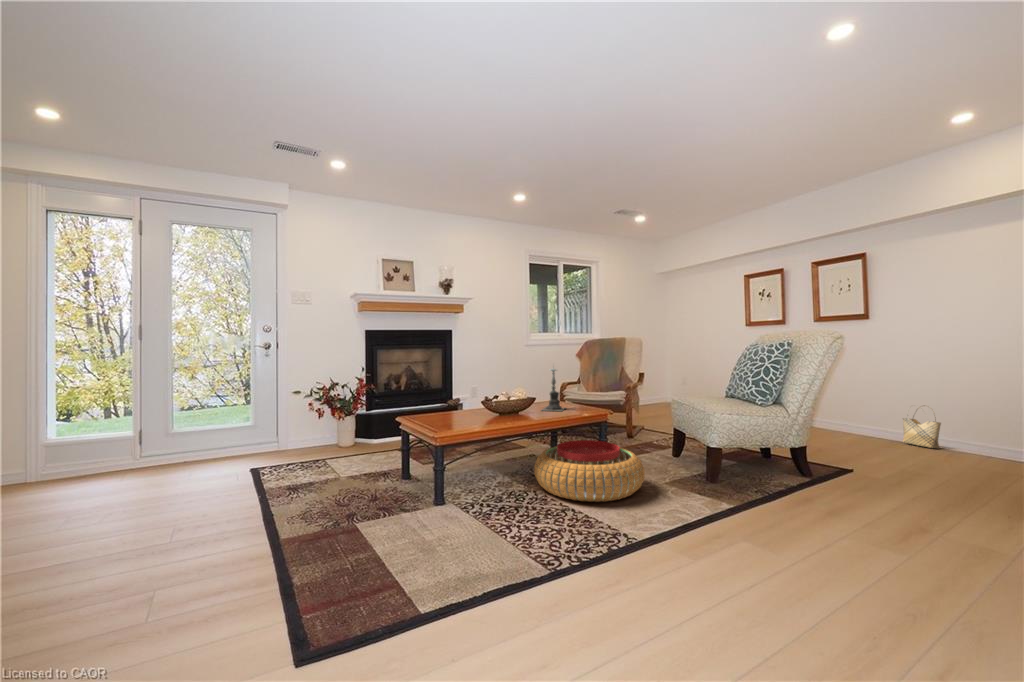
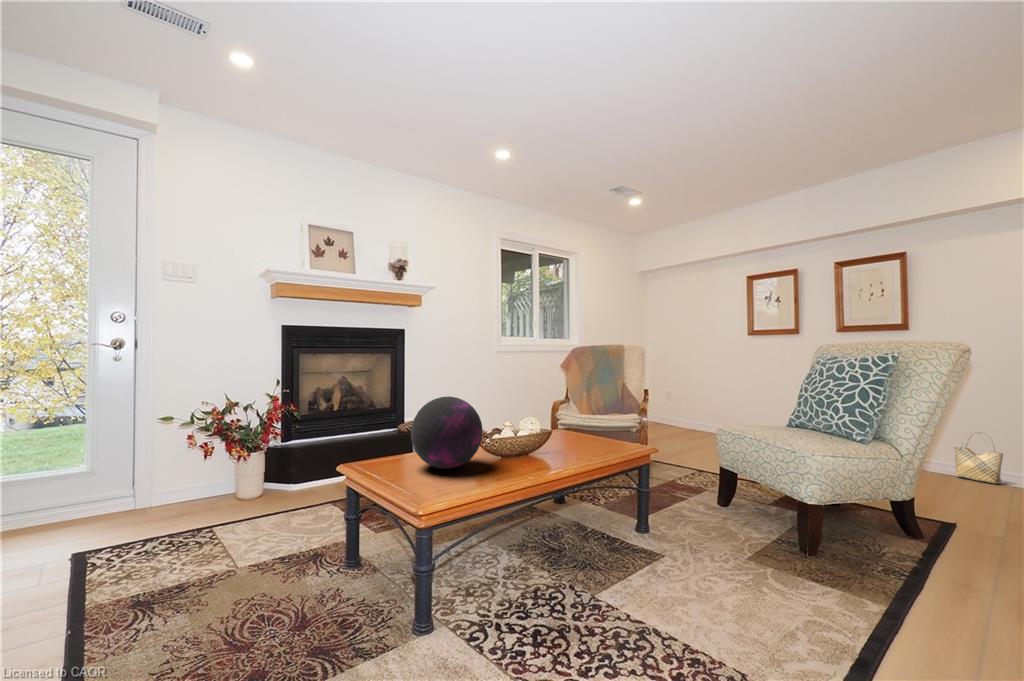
candle holder: present [542,369,564,411] -> none [562,379,595,450]
decorative orb: none [435,375,479,419] -> present [411,397,483,469]
pouf: present [534,440,644,502] -> none [569,495,746,609]

